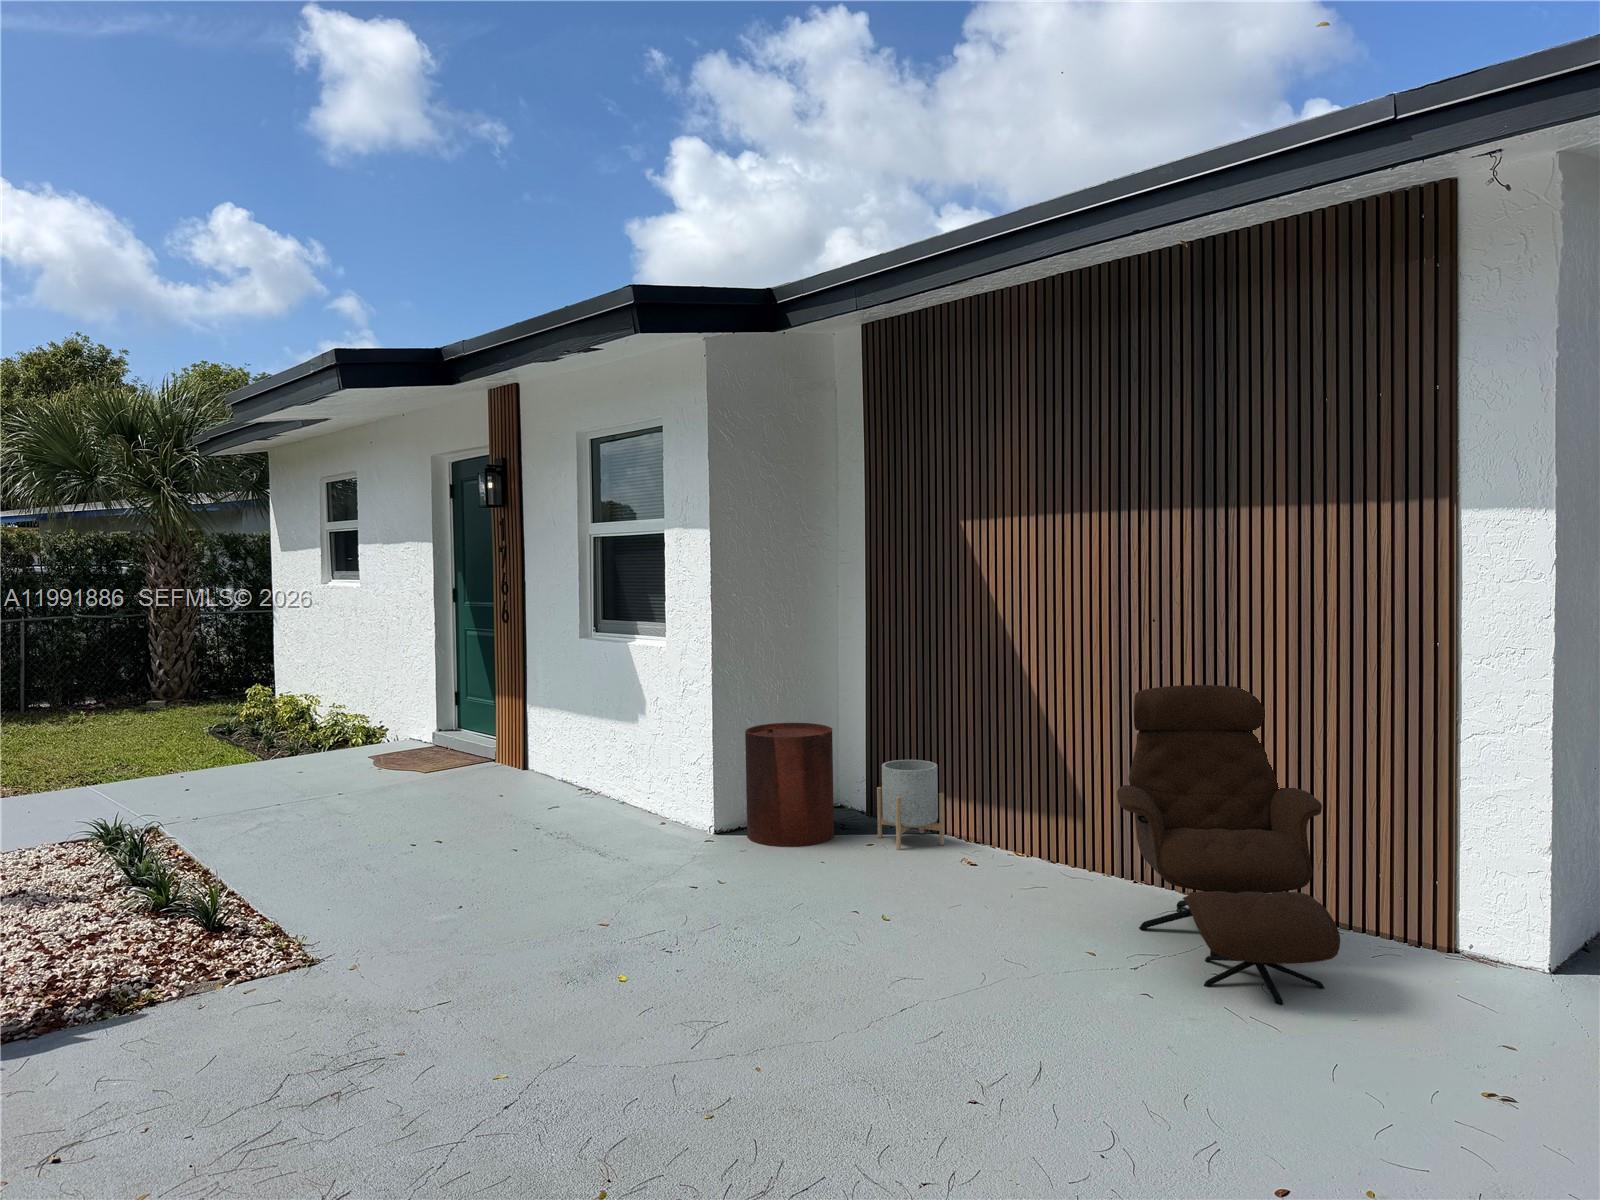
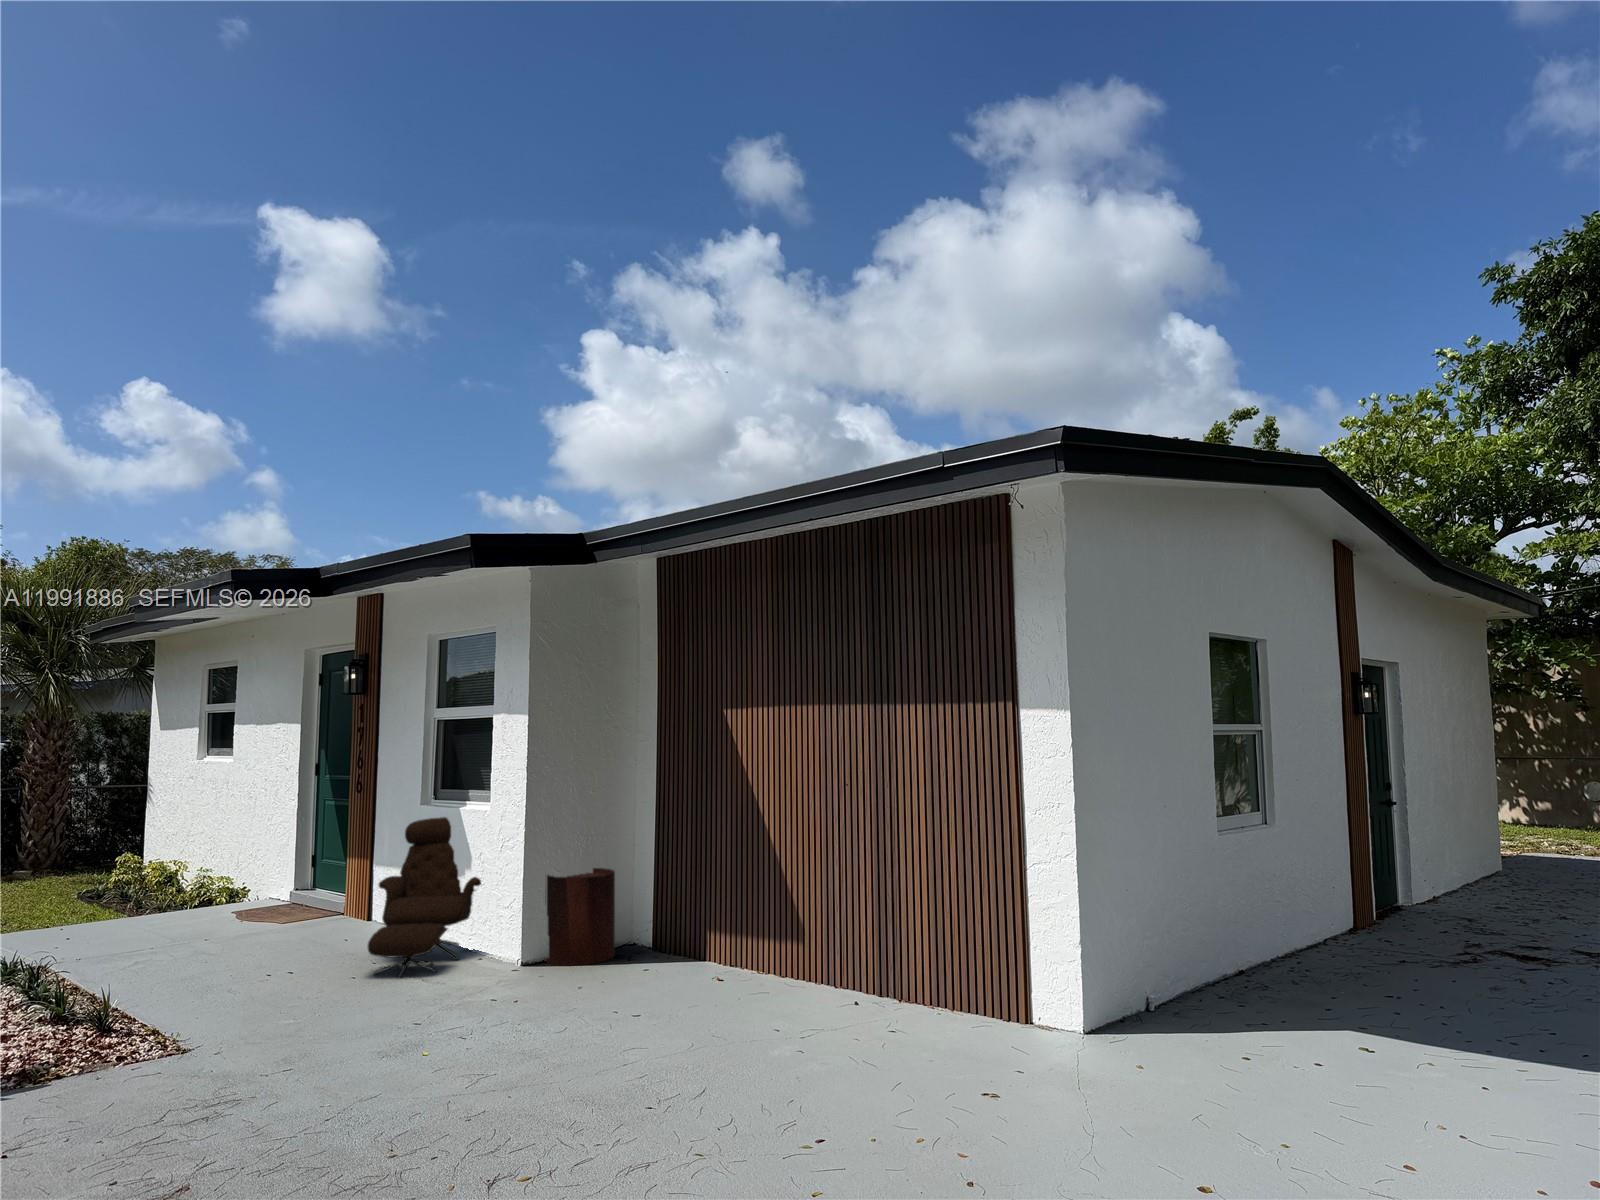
lounge chair: present [1117,685,1340,1005] -> present [368,817,481,979]
planter: present [877,760,944,850] -> none [647,895,696,965]

